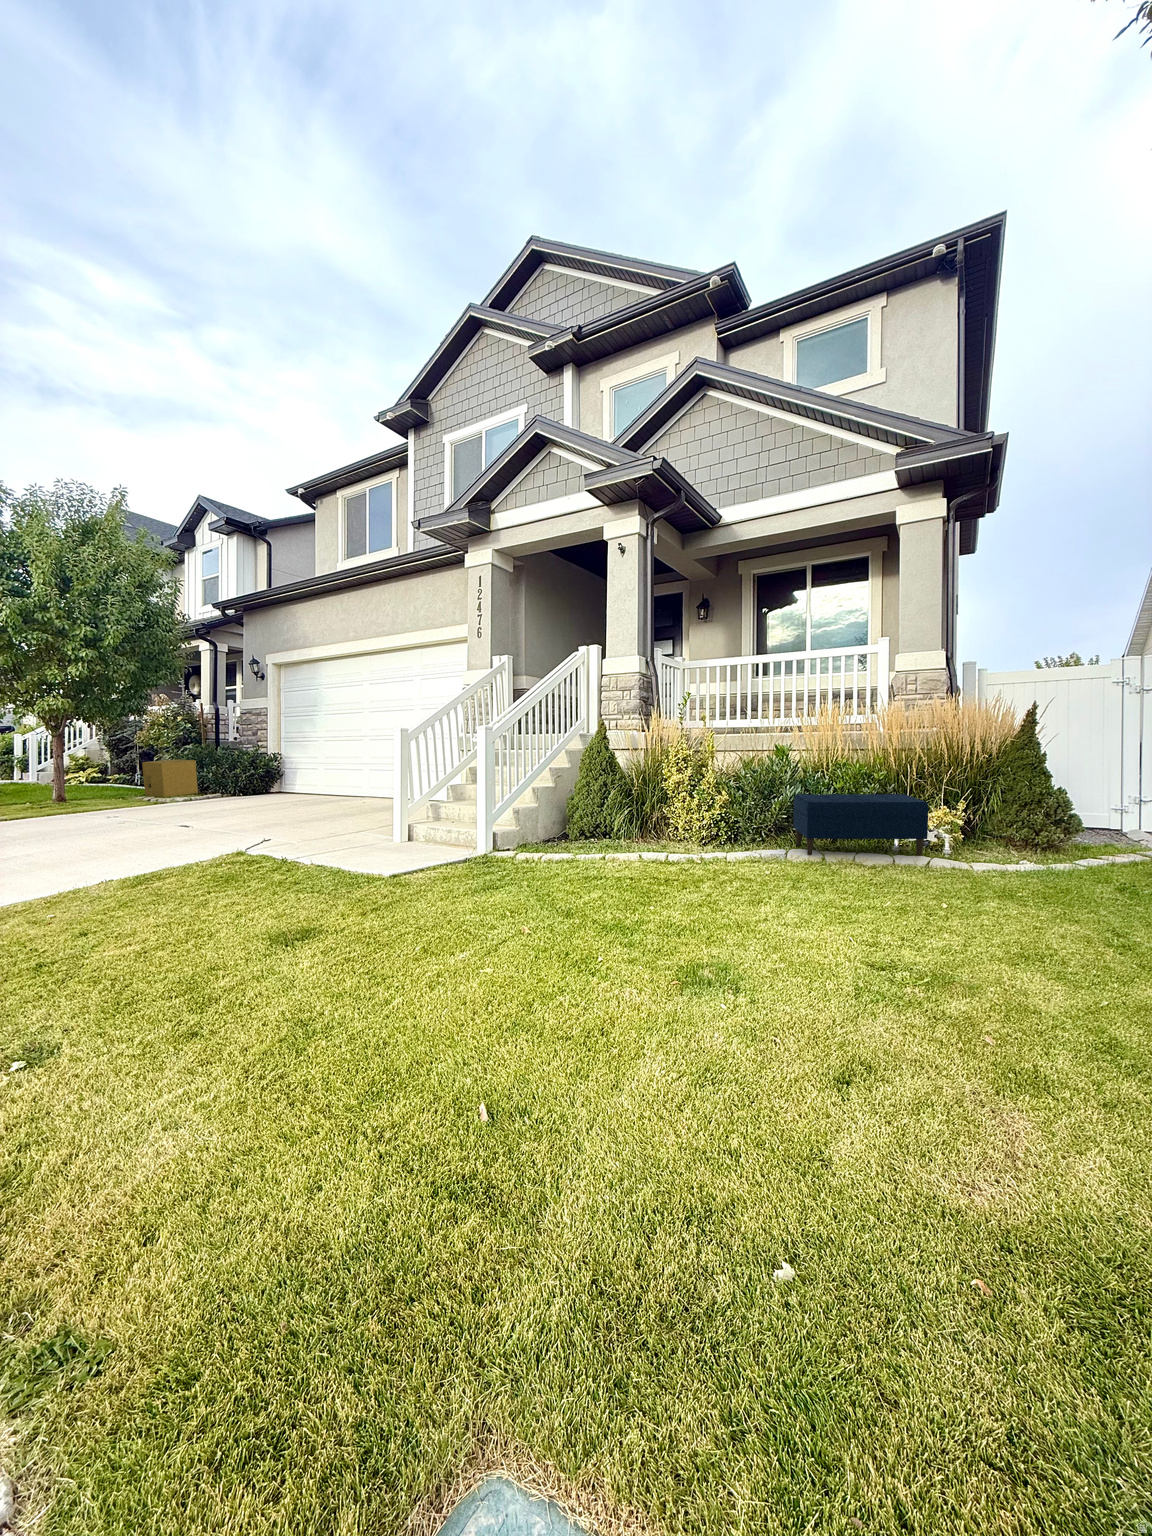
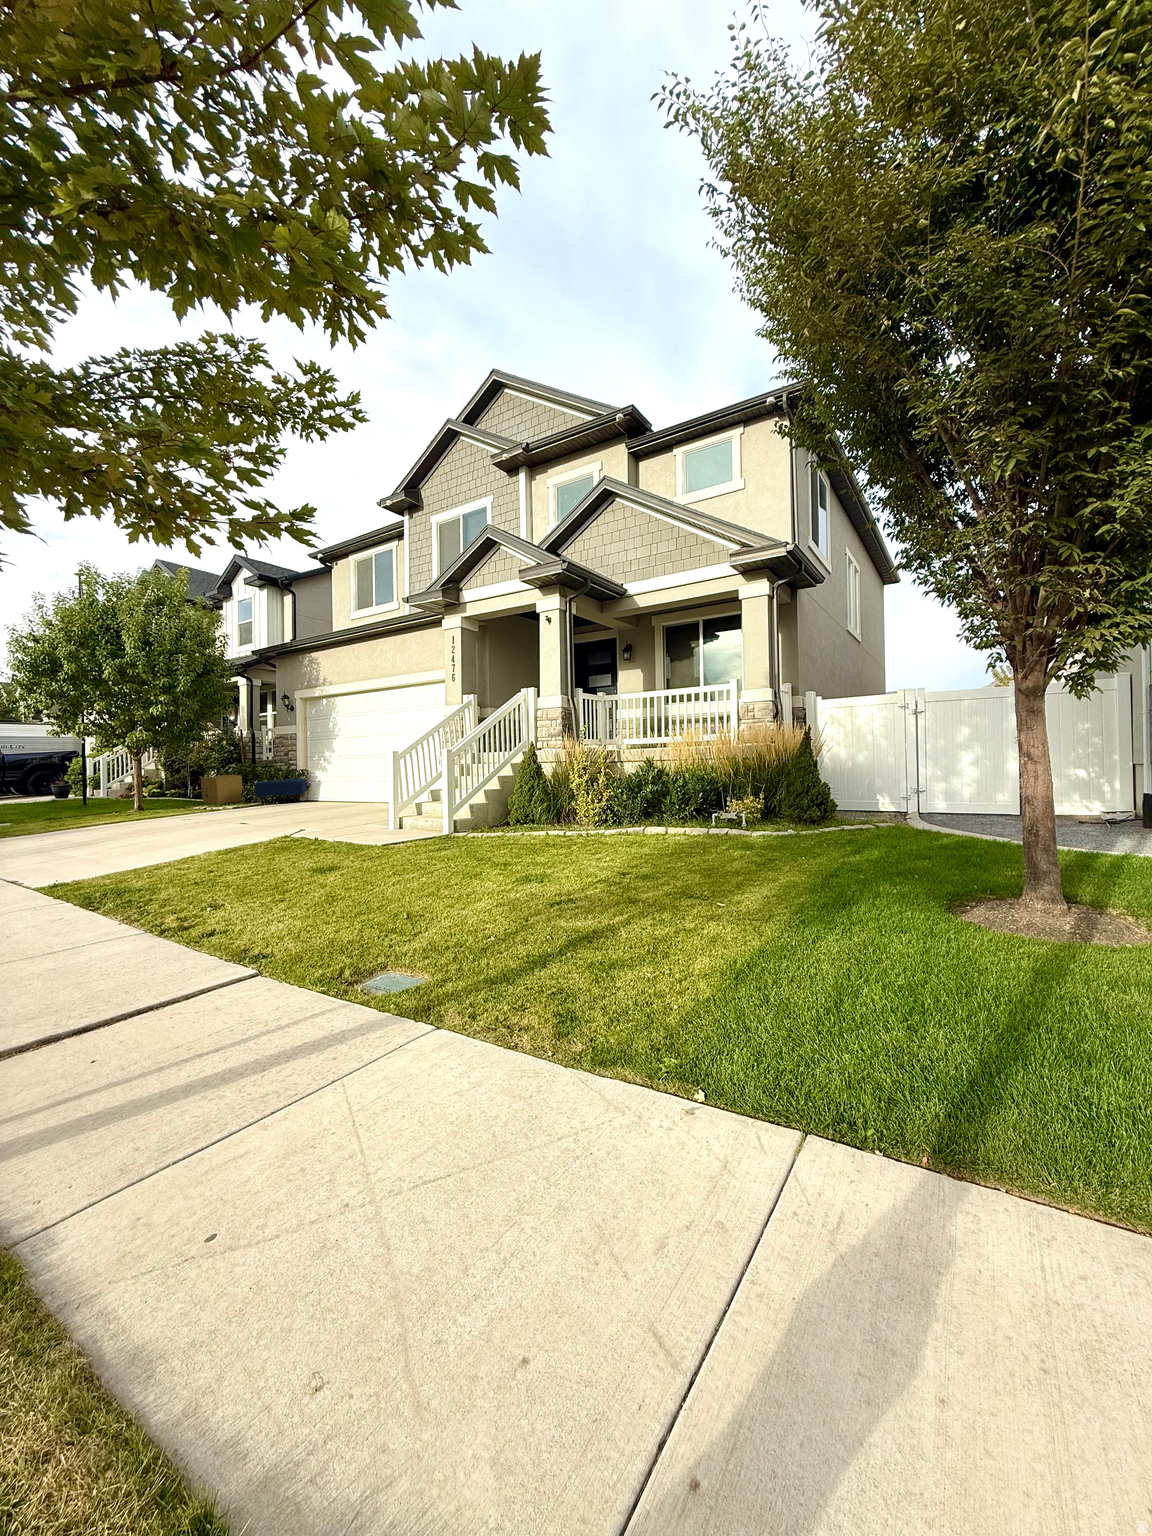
bench: present [794,794,928,856] -> present [255,779,306,803]

